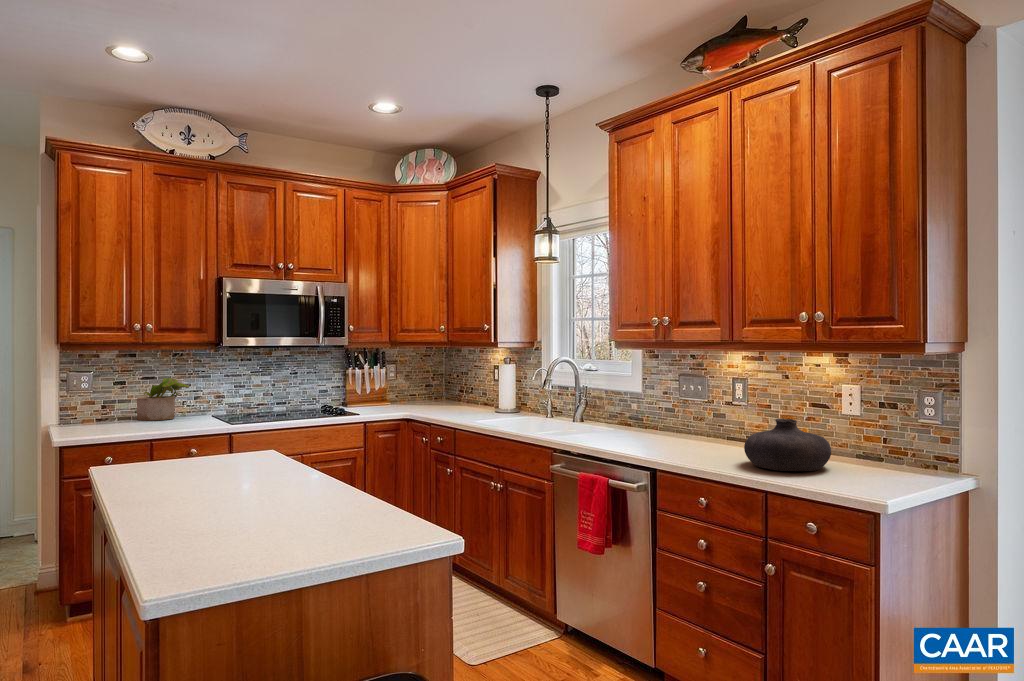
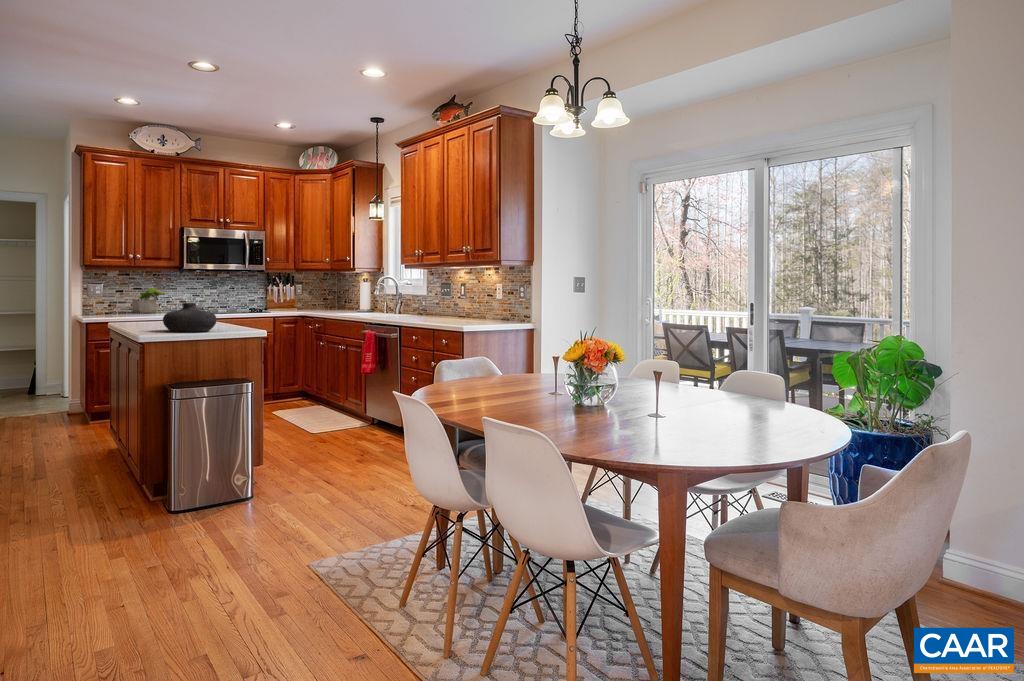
vase: present [744,418,831,471] -> present [163,303,216,332]

